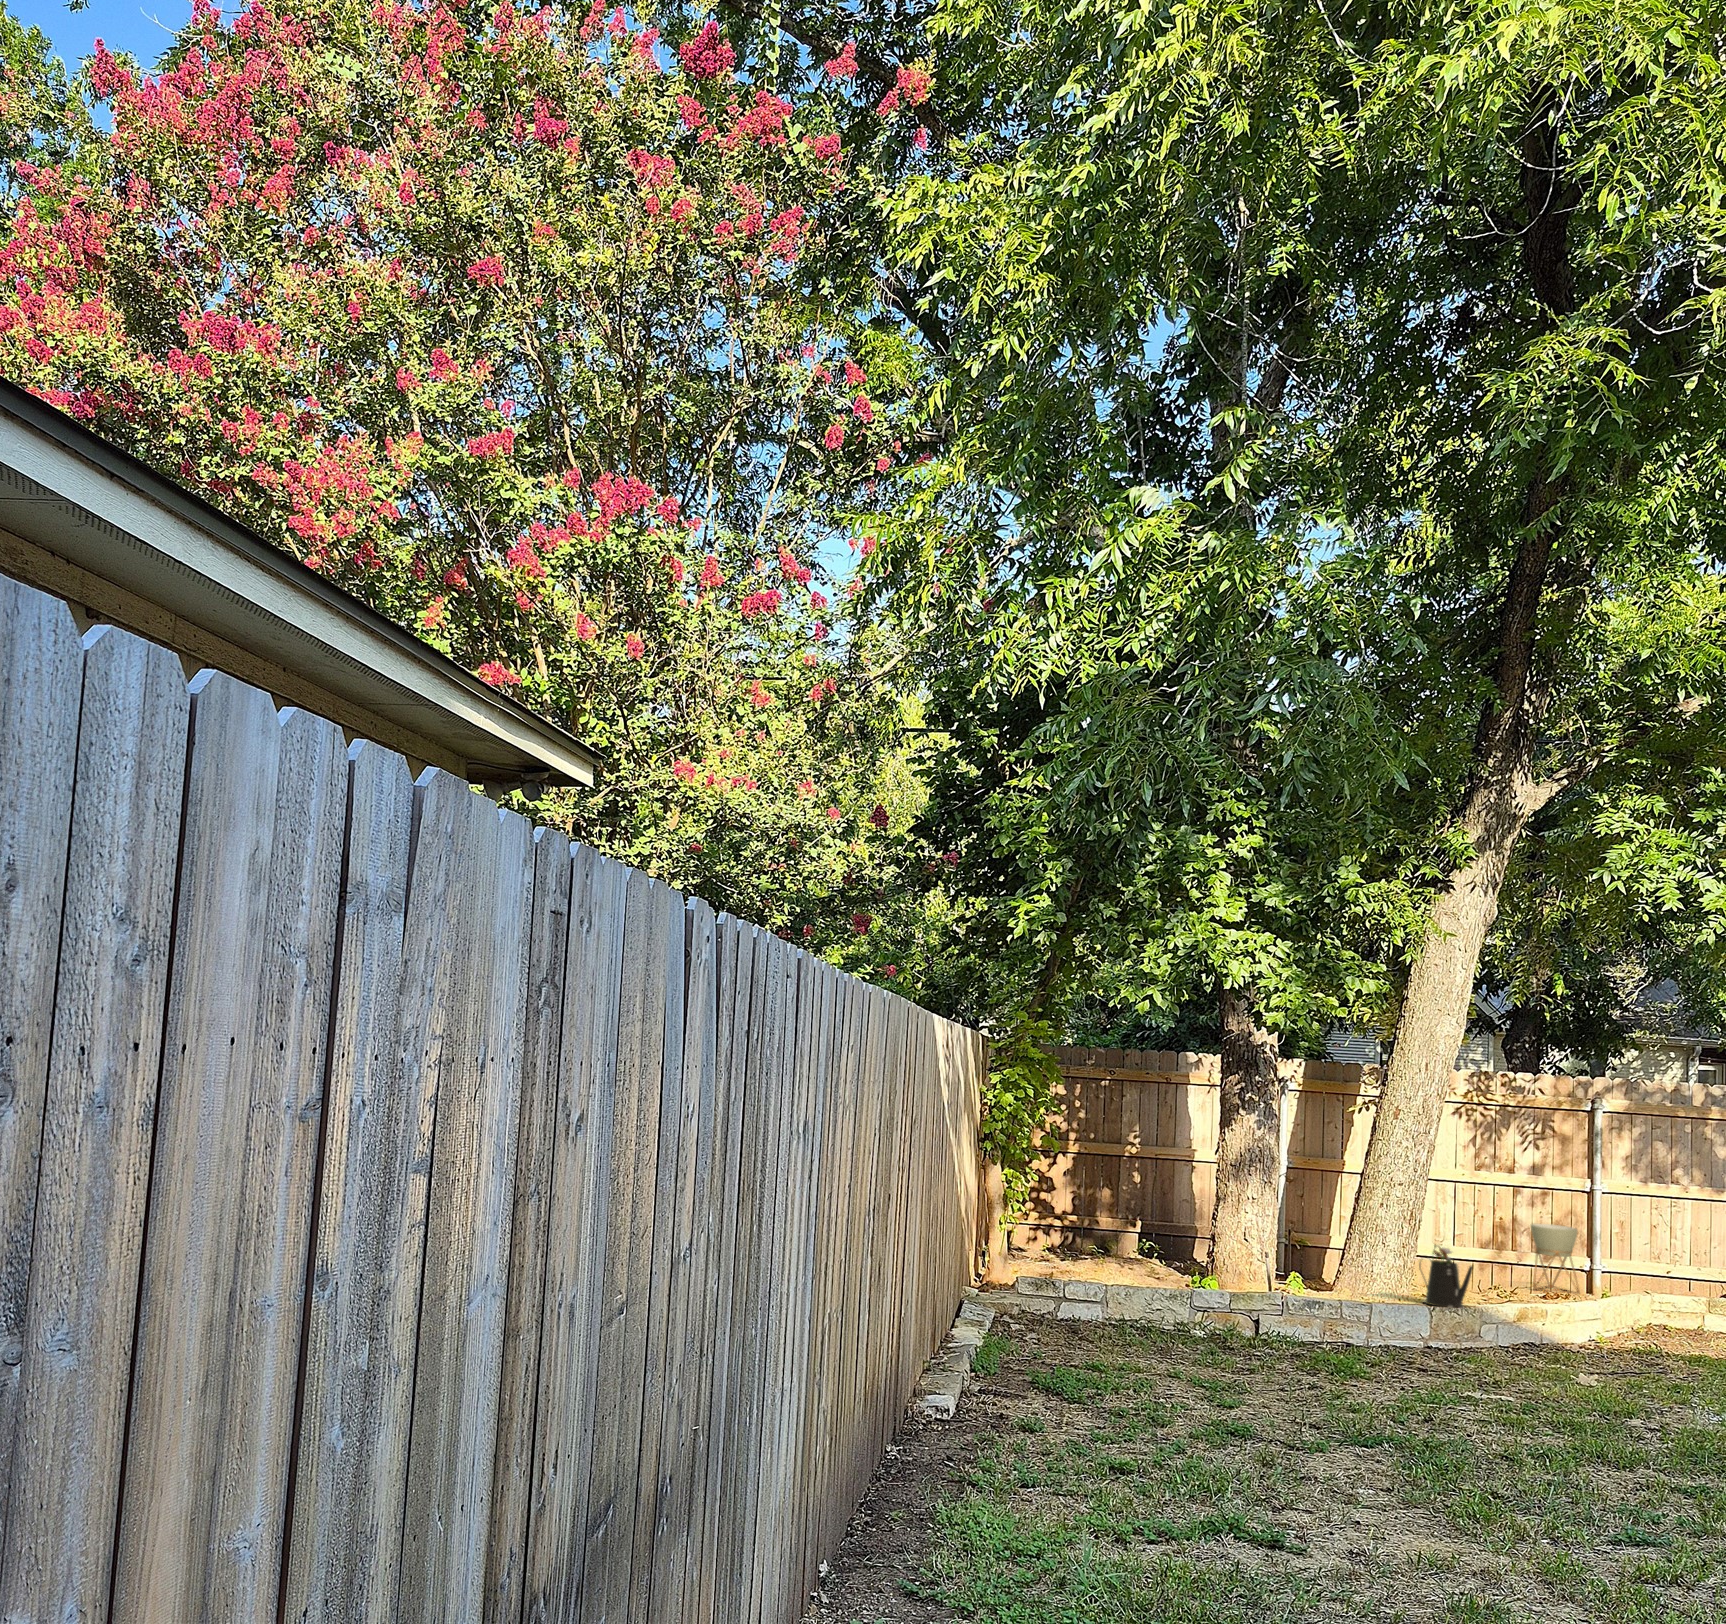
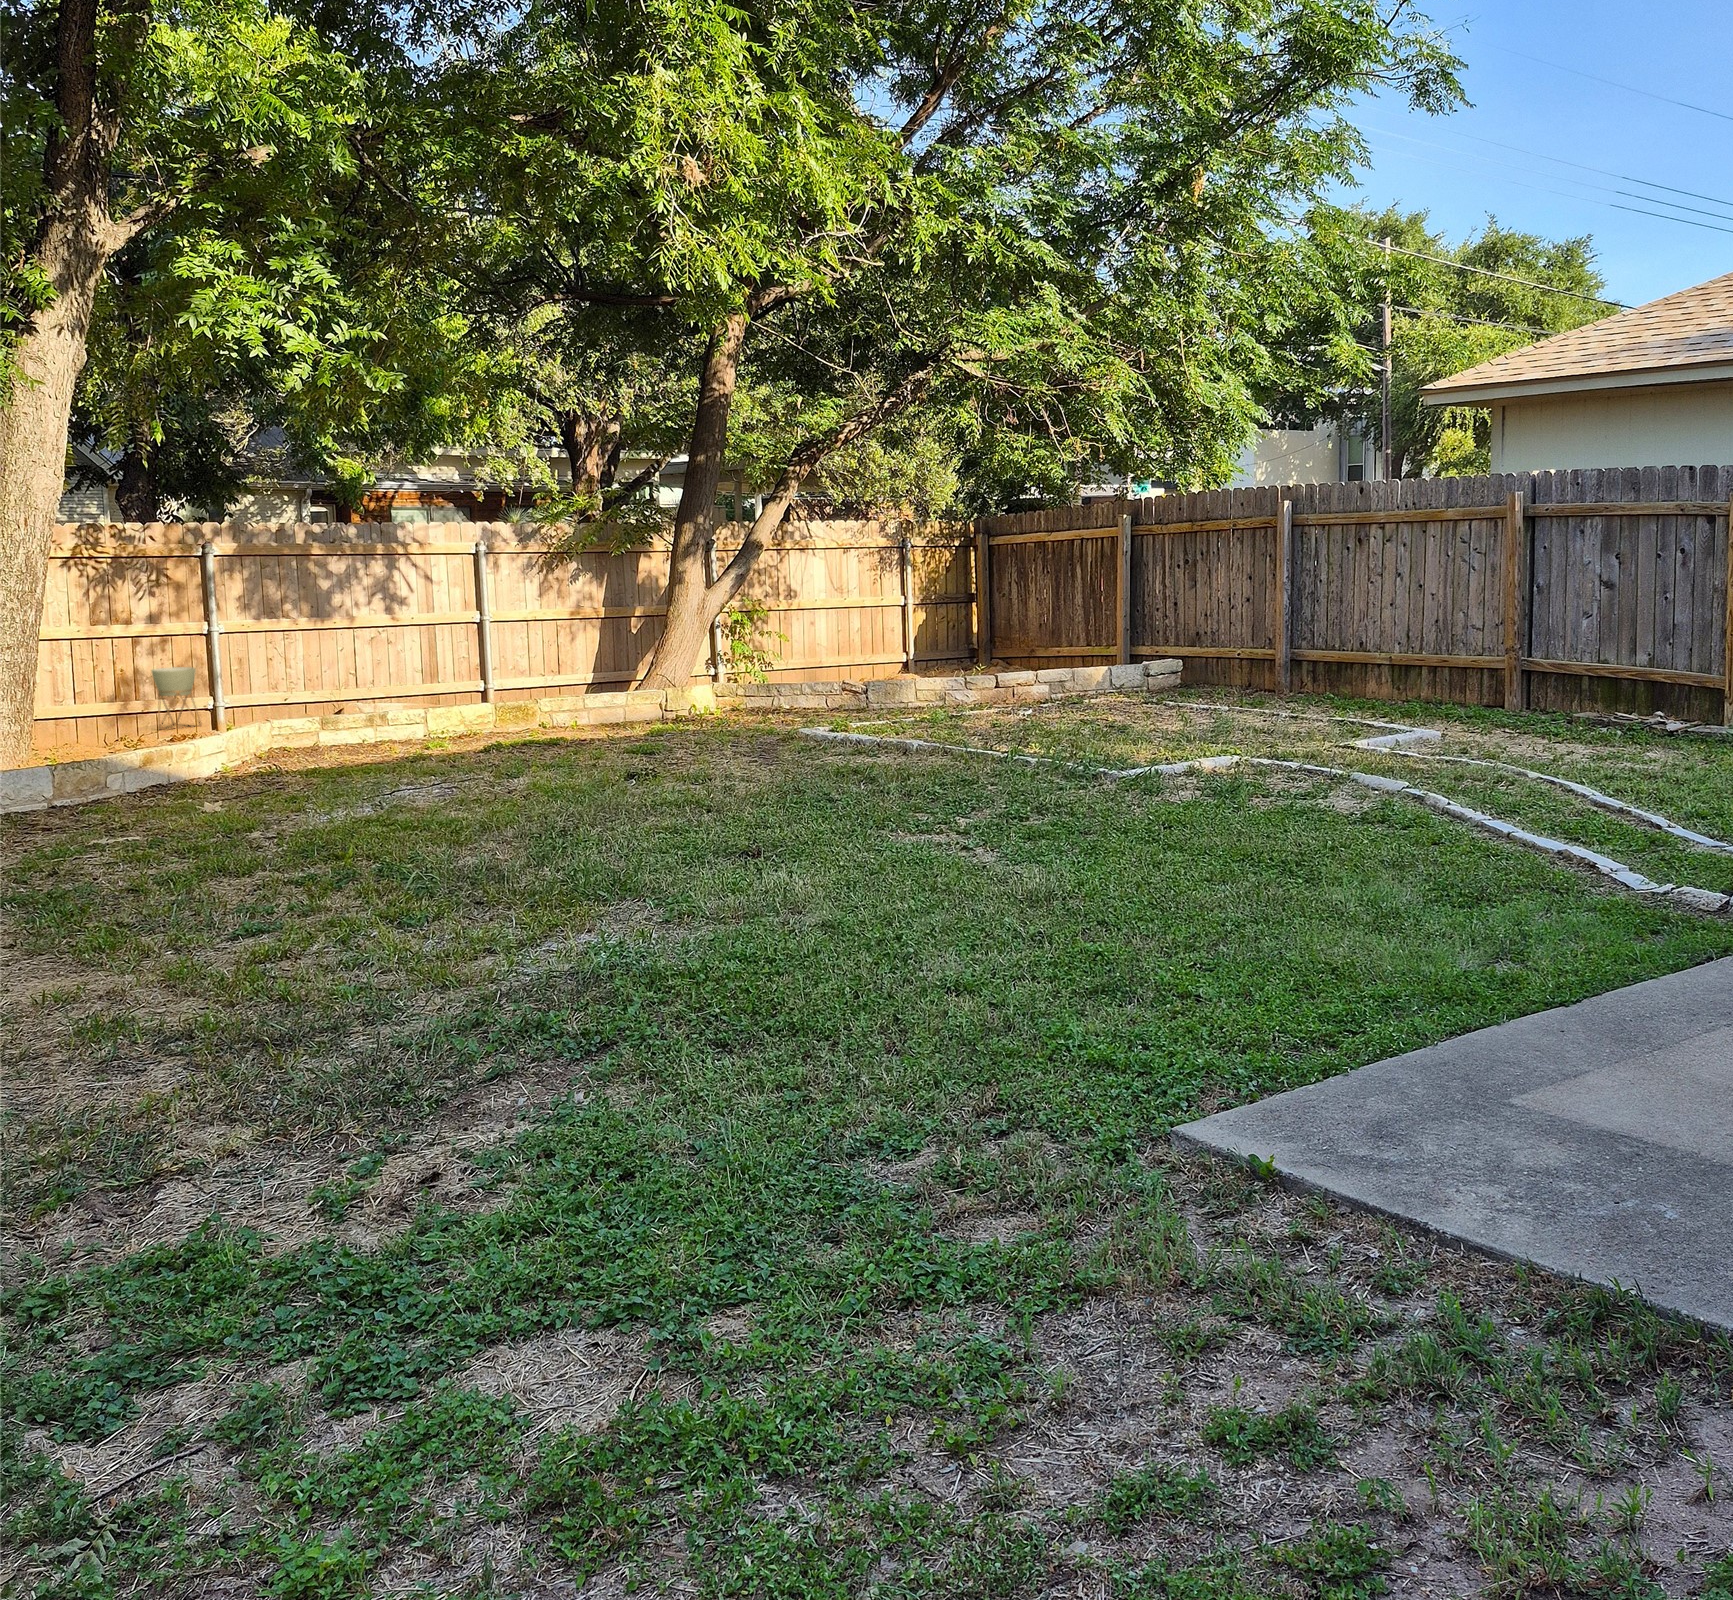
watering can: present [1419,1245,1473,1308] -> none [40,695,95,759]

